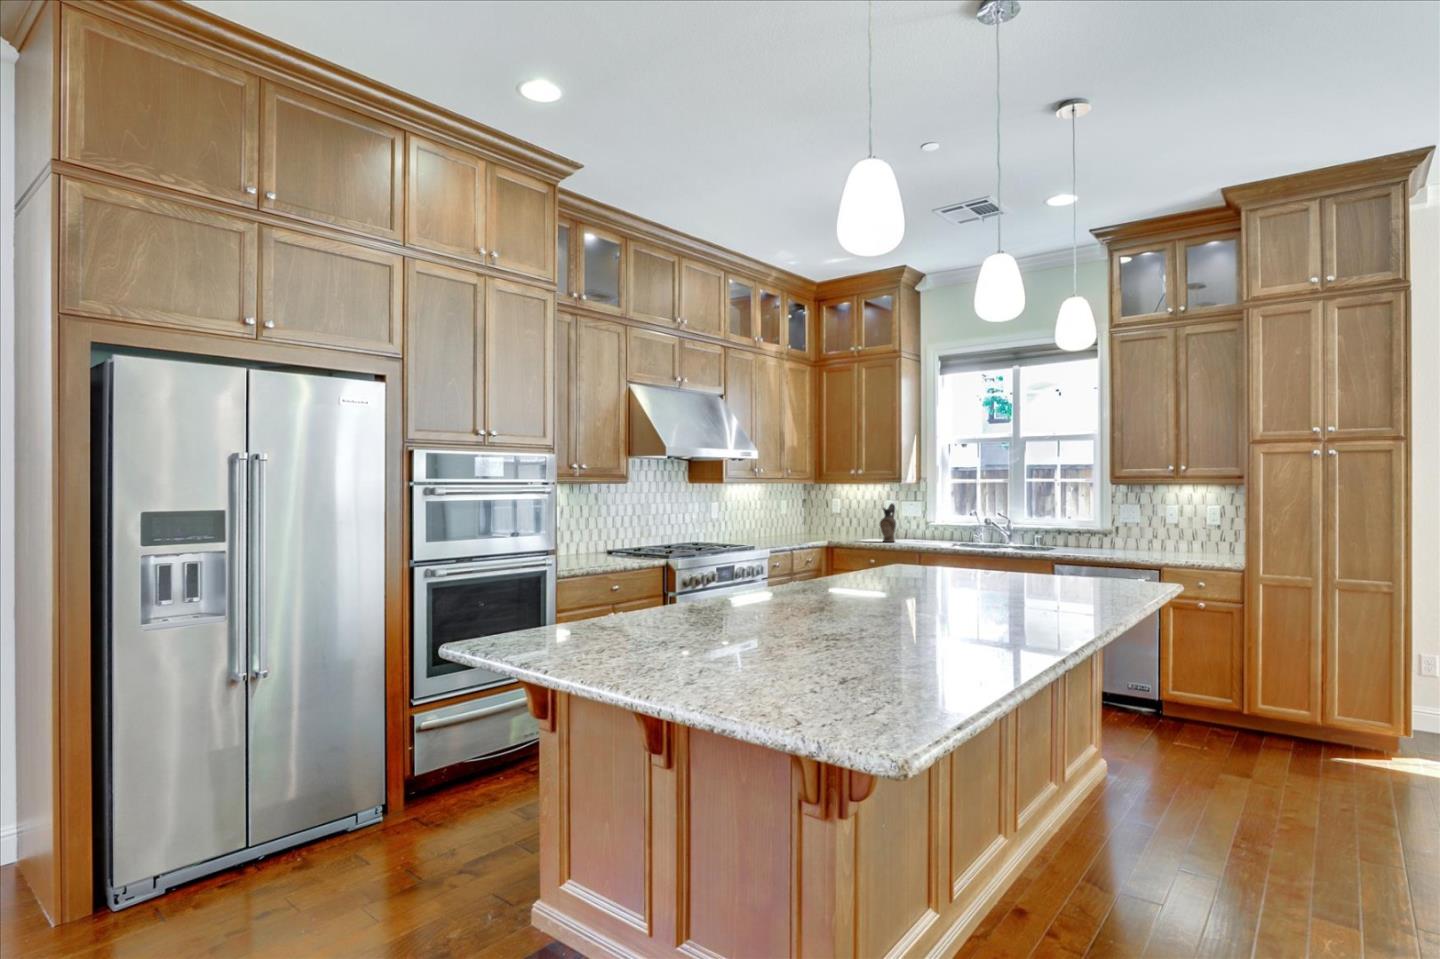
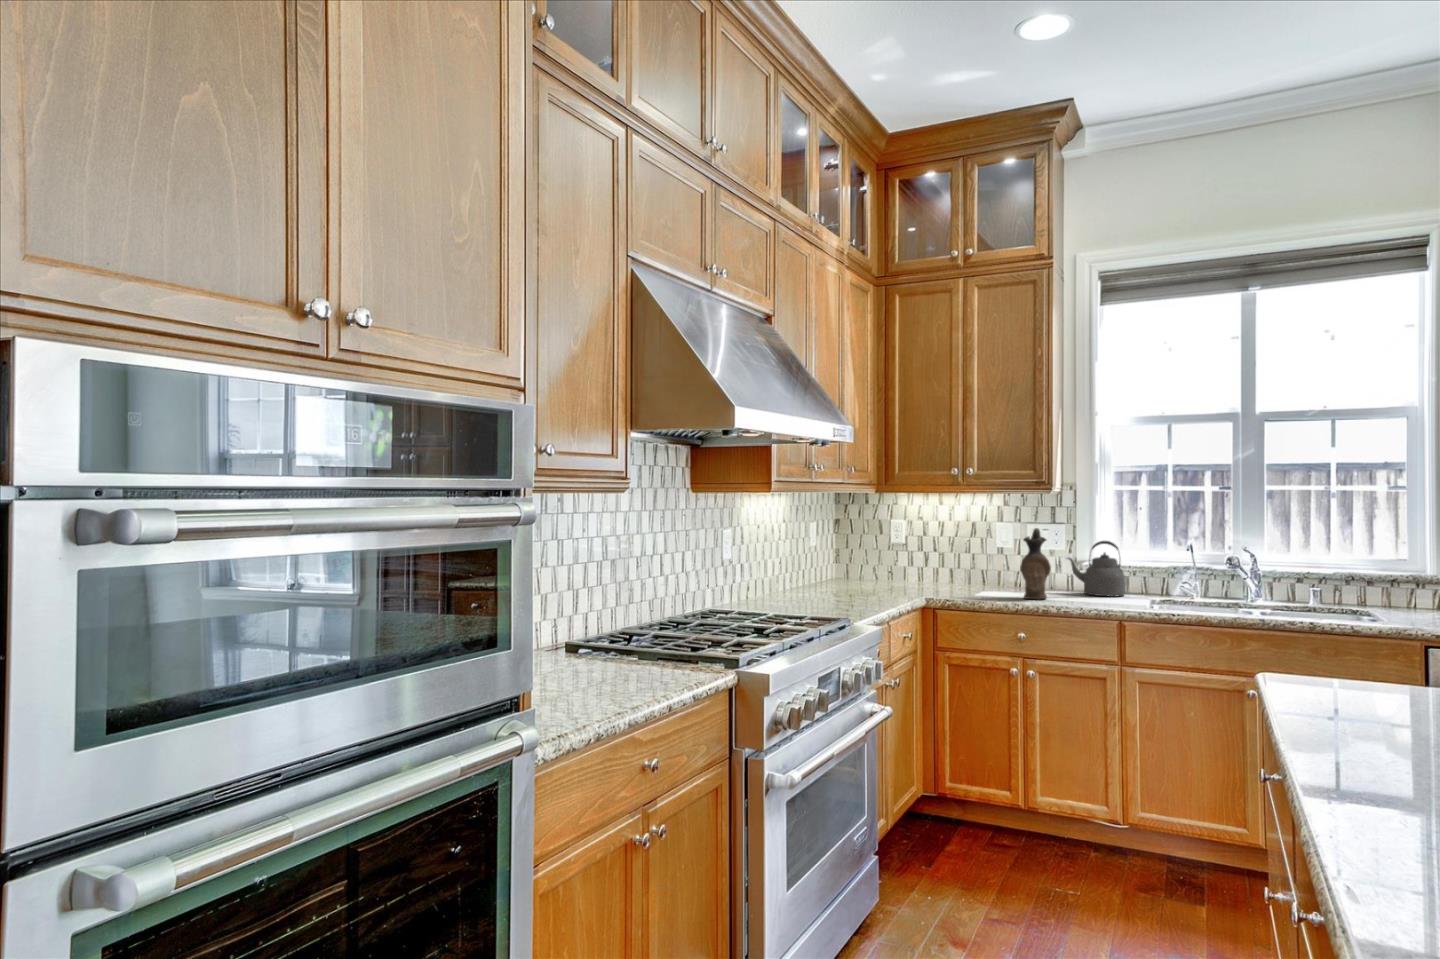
kettle: none [917,511,947,542] -> present [1067,541,1125,596]

